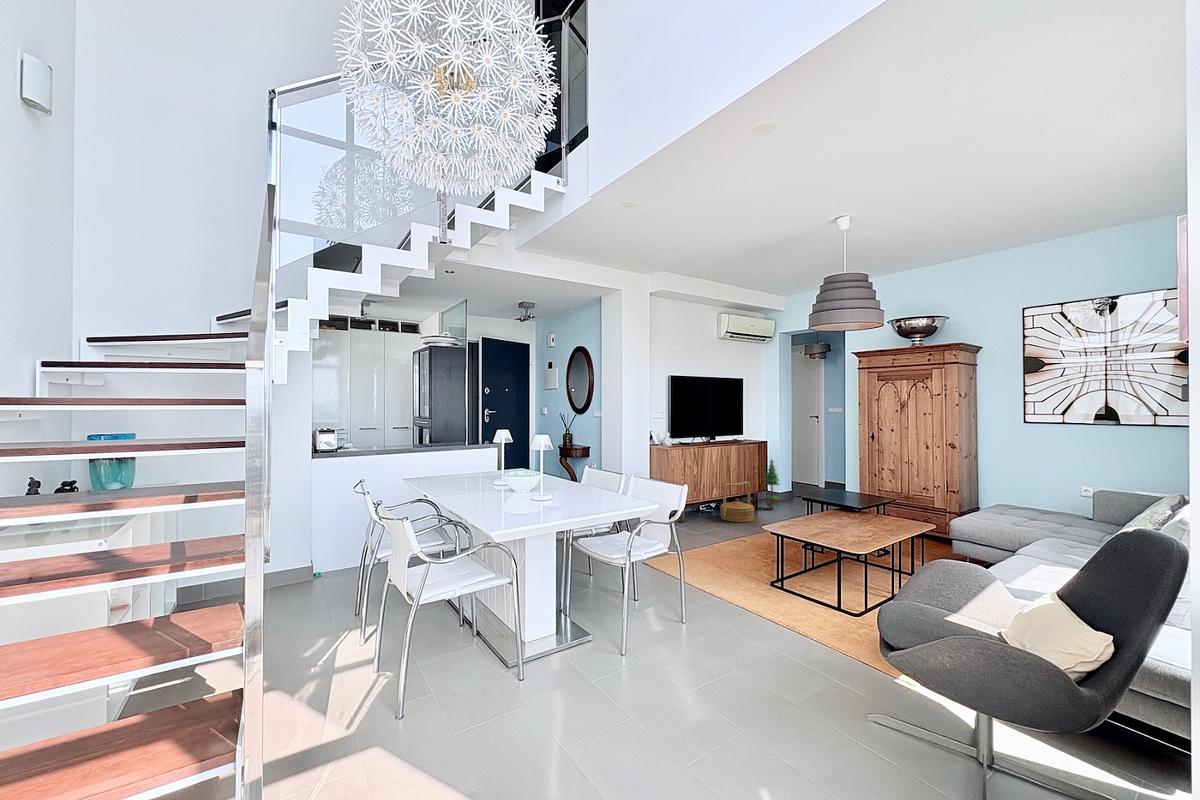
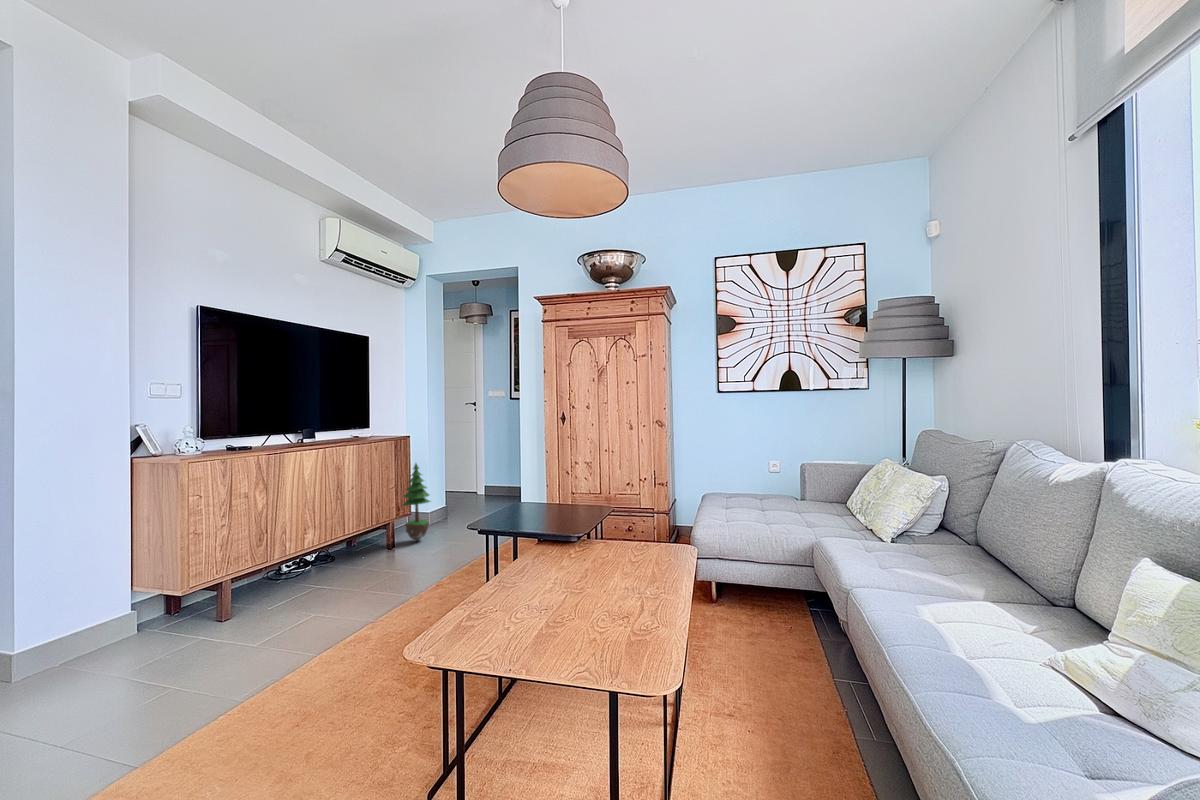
woven basket: present [720,481,754,522] -> none [321,506,389,587]

